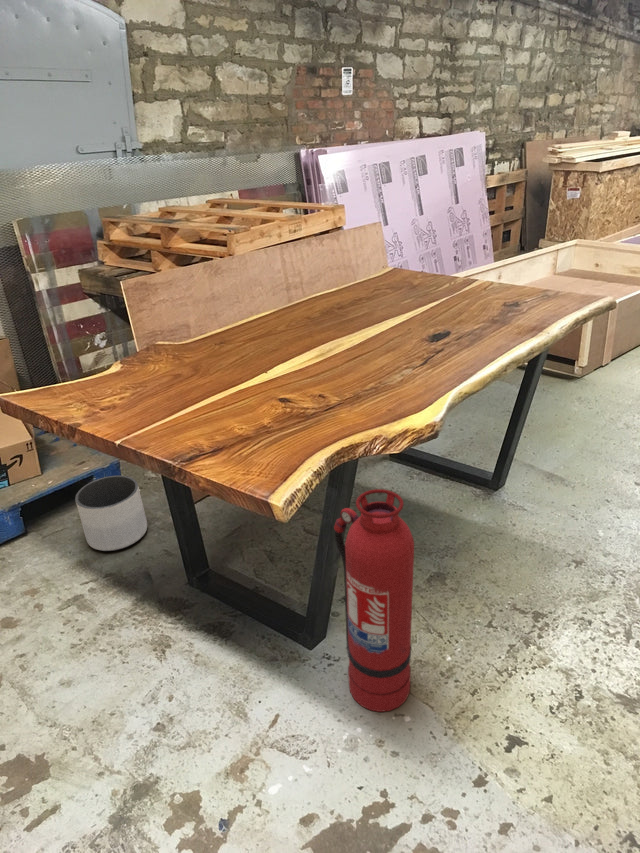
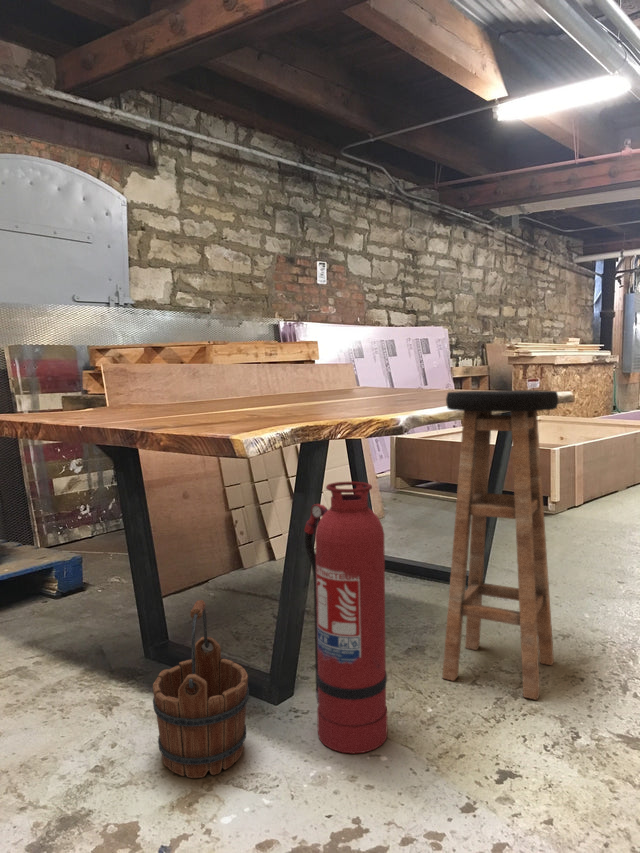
bar stool: none [461,345,613,645] -> present [443,390,558,700]
planter: present [75,475,147,551] -> none [23,561,96,638]
wooden bucket: none [201,599,287,739] -> present [153,600,249,778]

